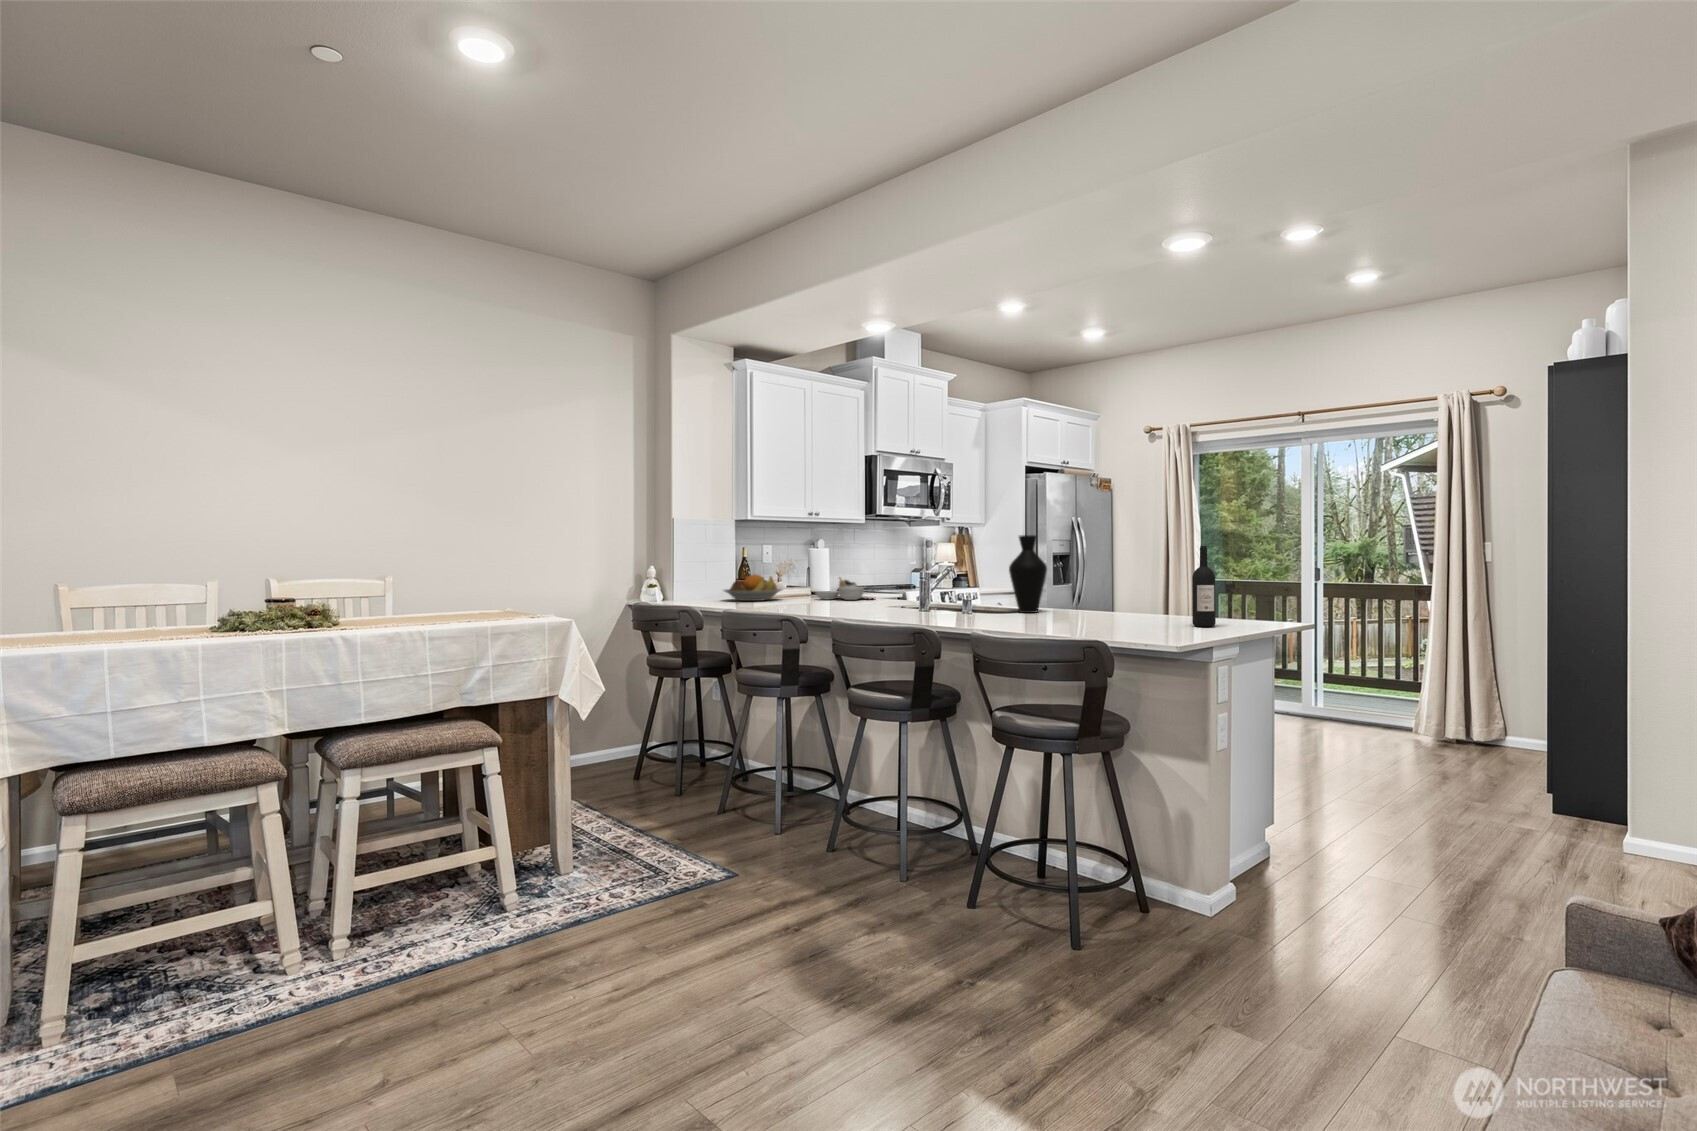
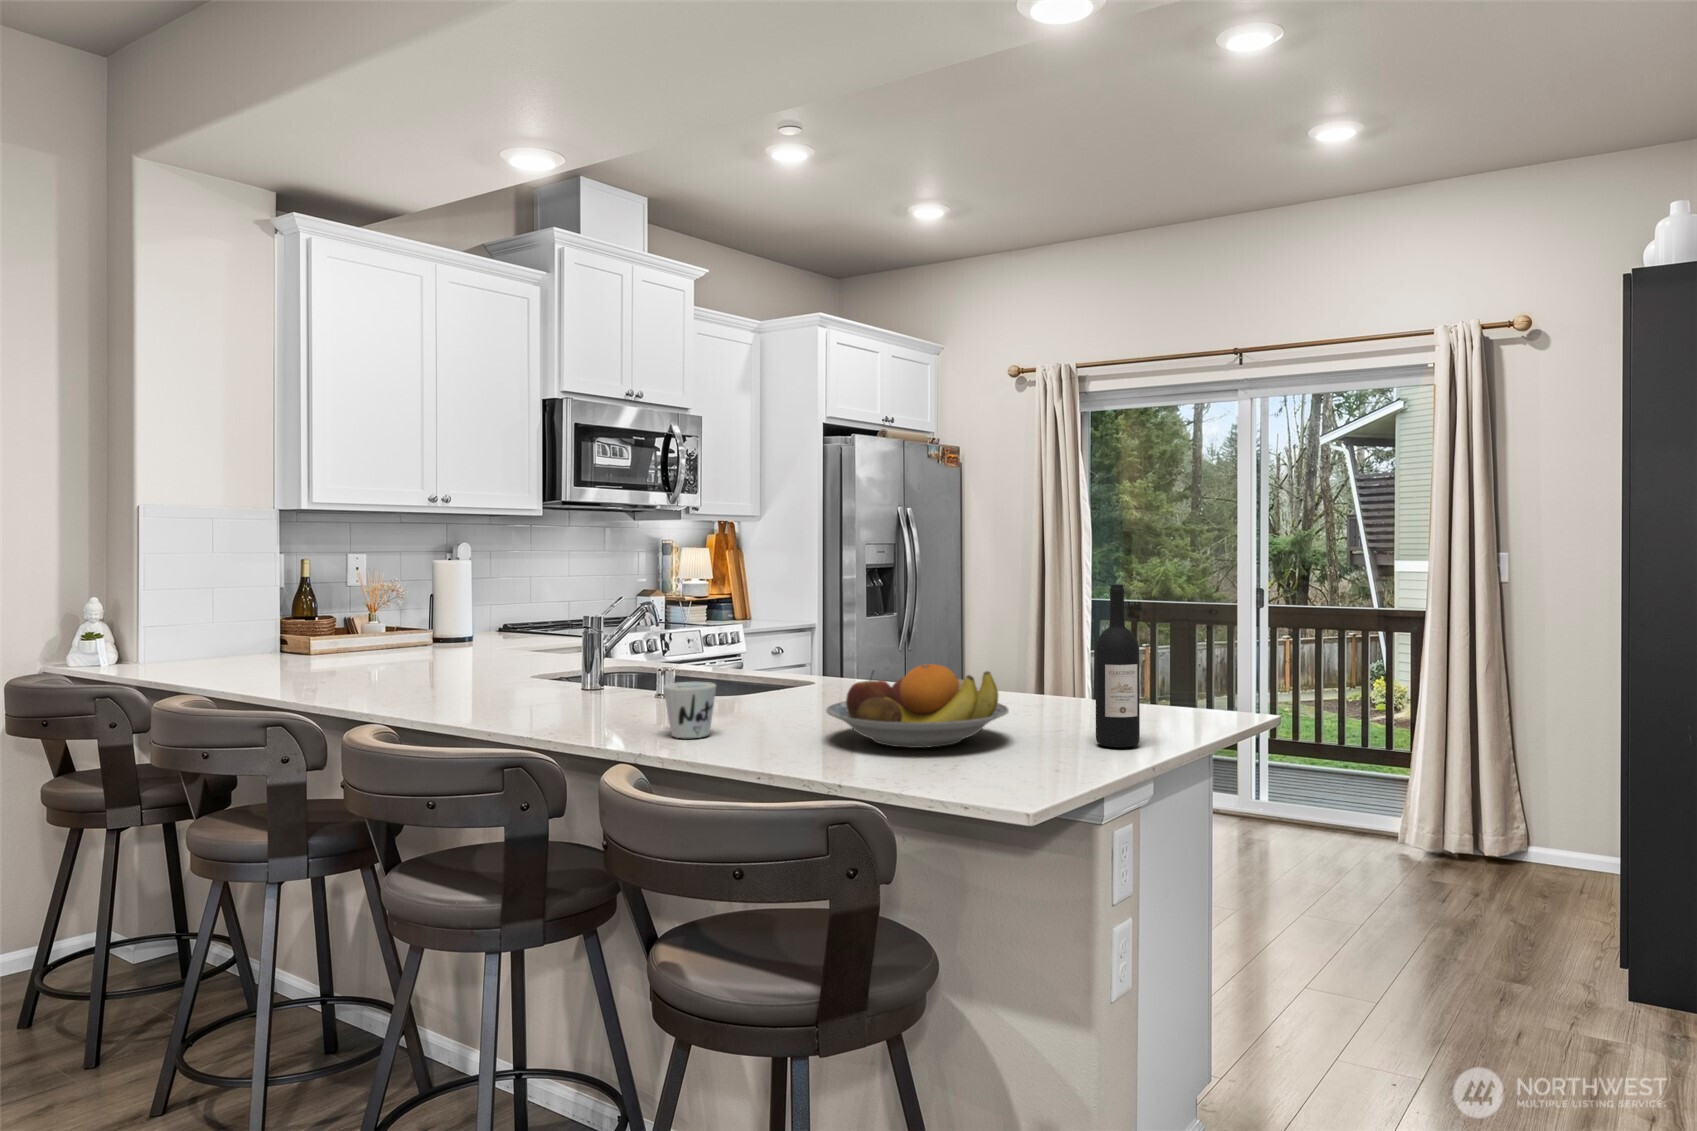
vase: present [1009,535,1047,613] -> none [757,552,828,701]
fruit bowl: present [724,574,782,601] -> present [826,664,1009,748]
cutting board: present [816,578,874,600] -> none [422,617,539,662]
mug: none [972,596,997,622] -> present [663,682,716,738]

